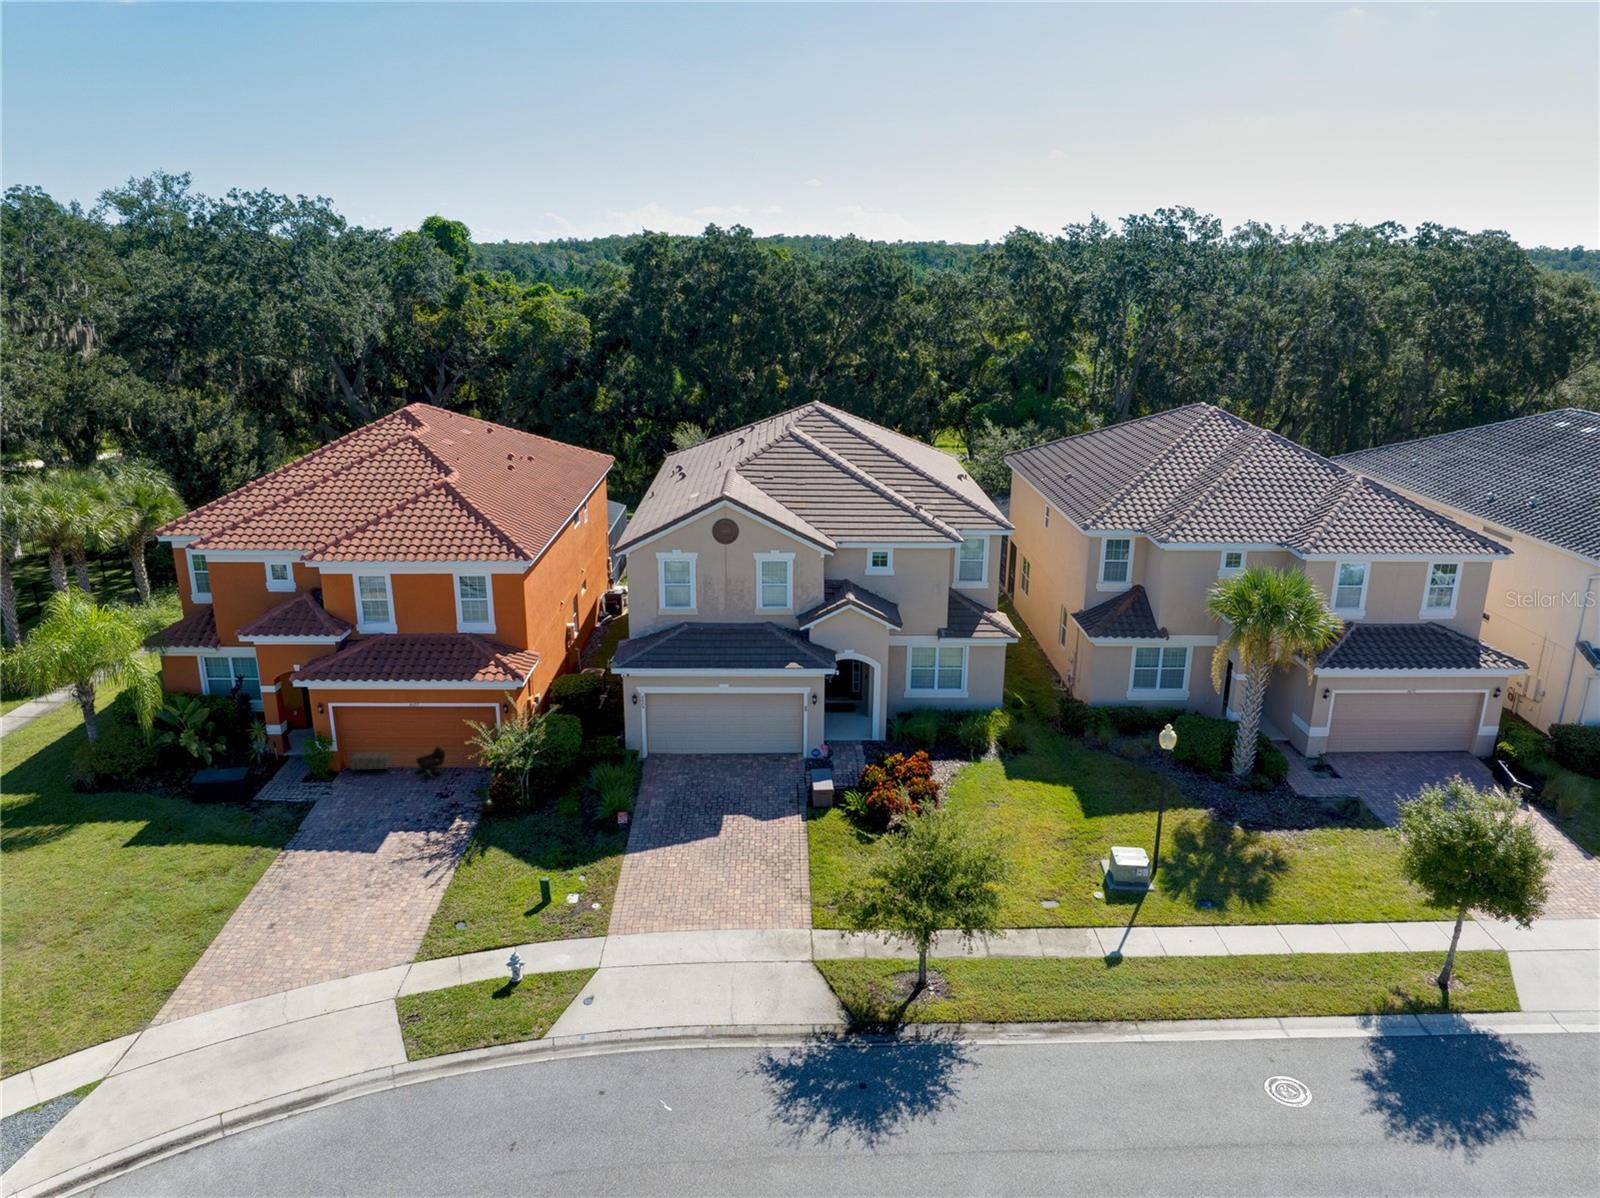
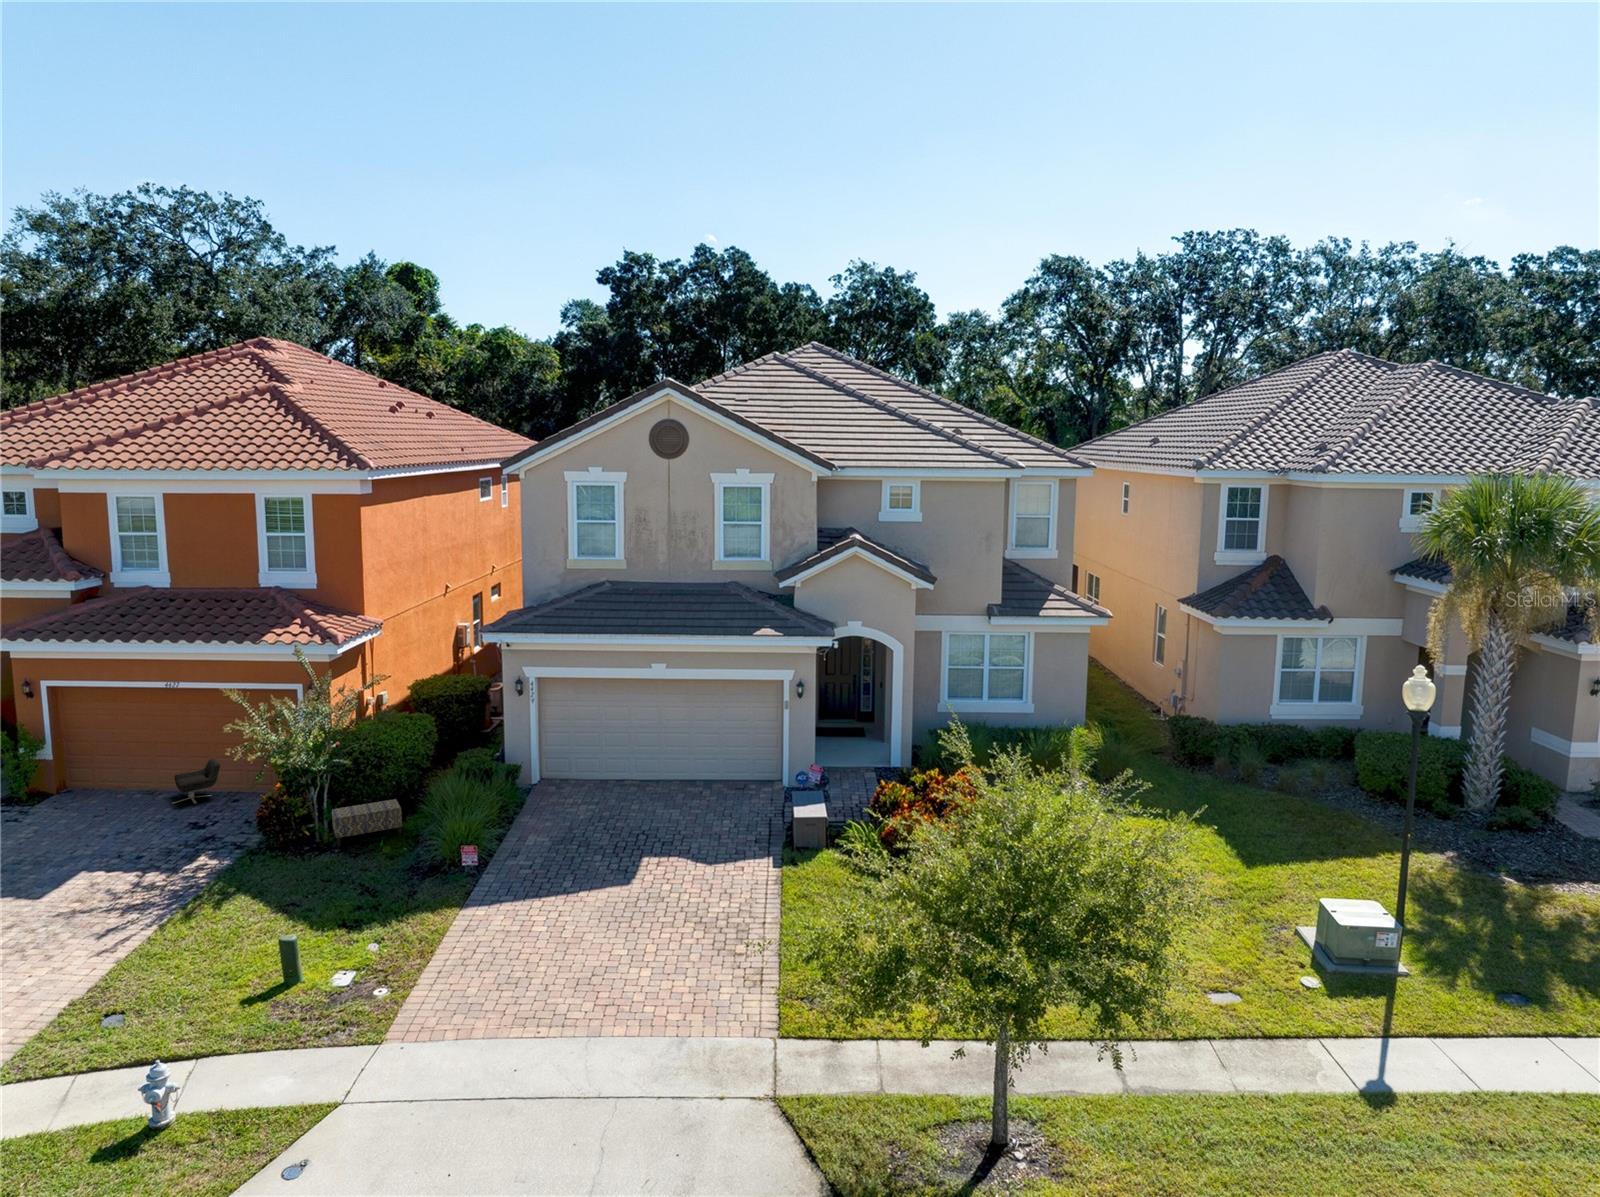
bench: present [350,753,393,773] -> present [332,799,402,846]
potted tree: present [474,789,494,812] -> none [230,800,269,848]

